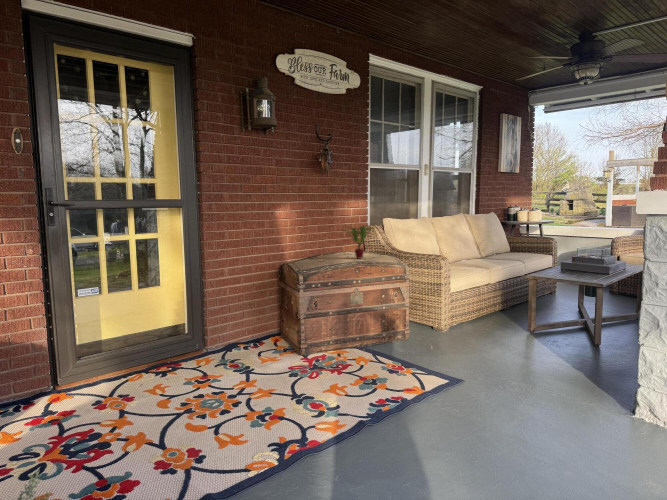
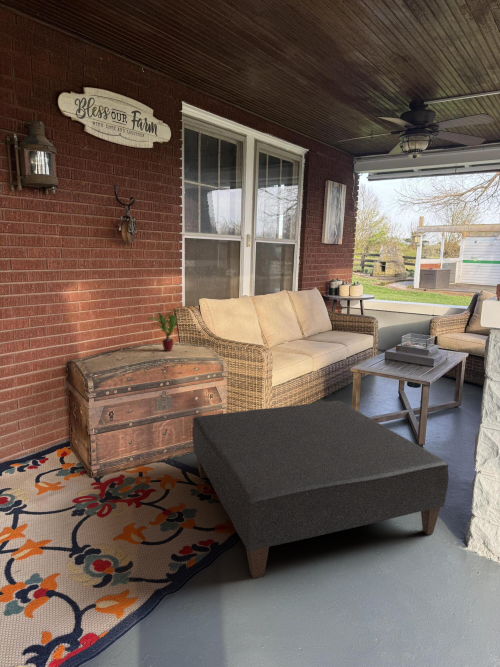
ottoman: none [382,301,614,421] -> present [192,401,449,578]

